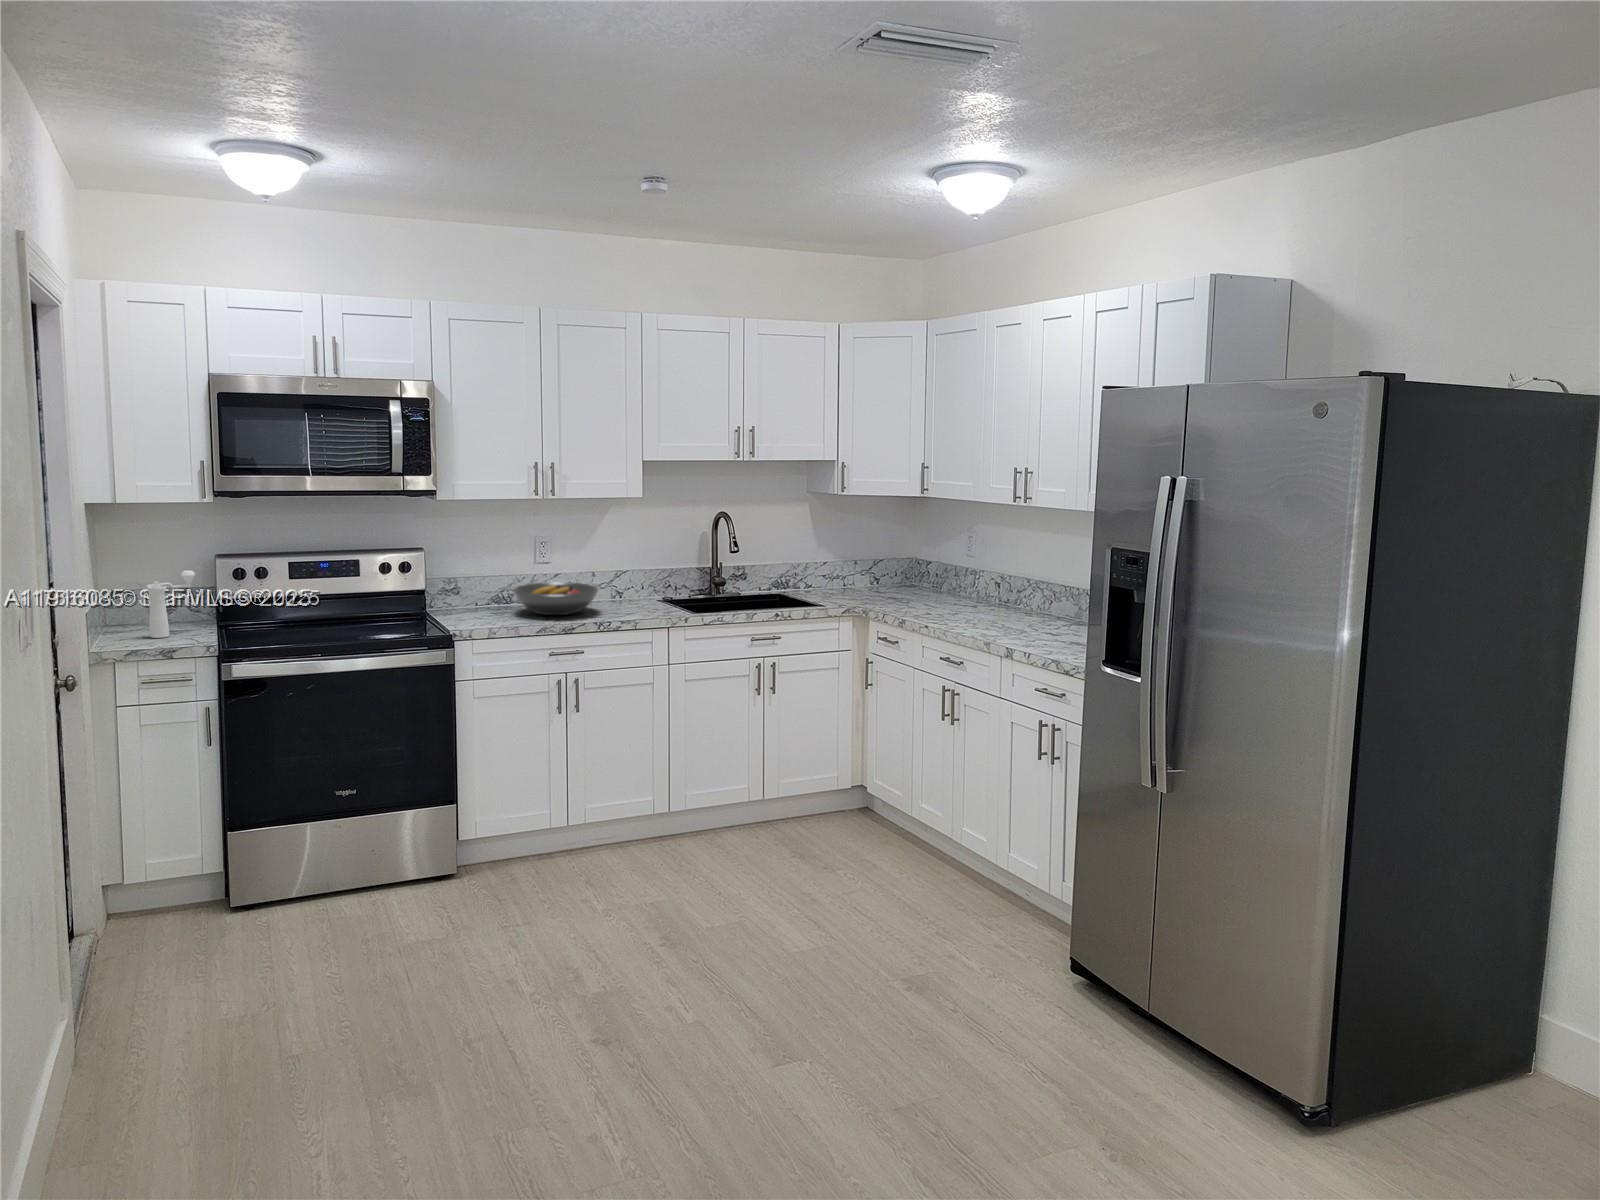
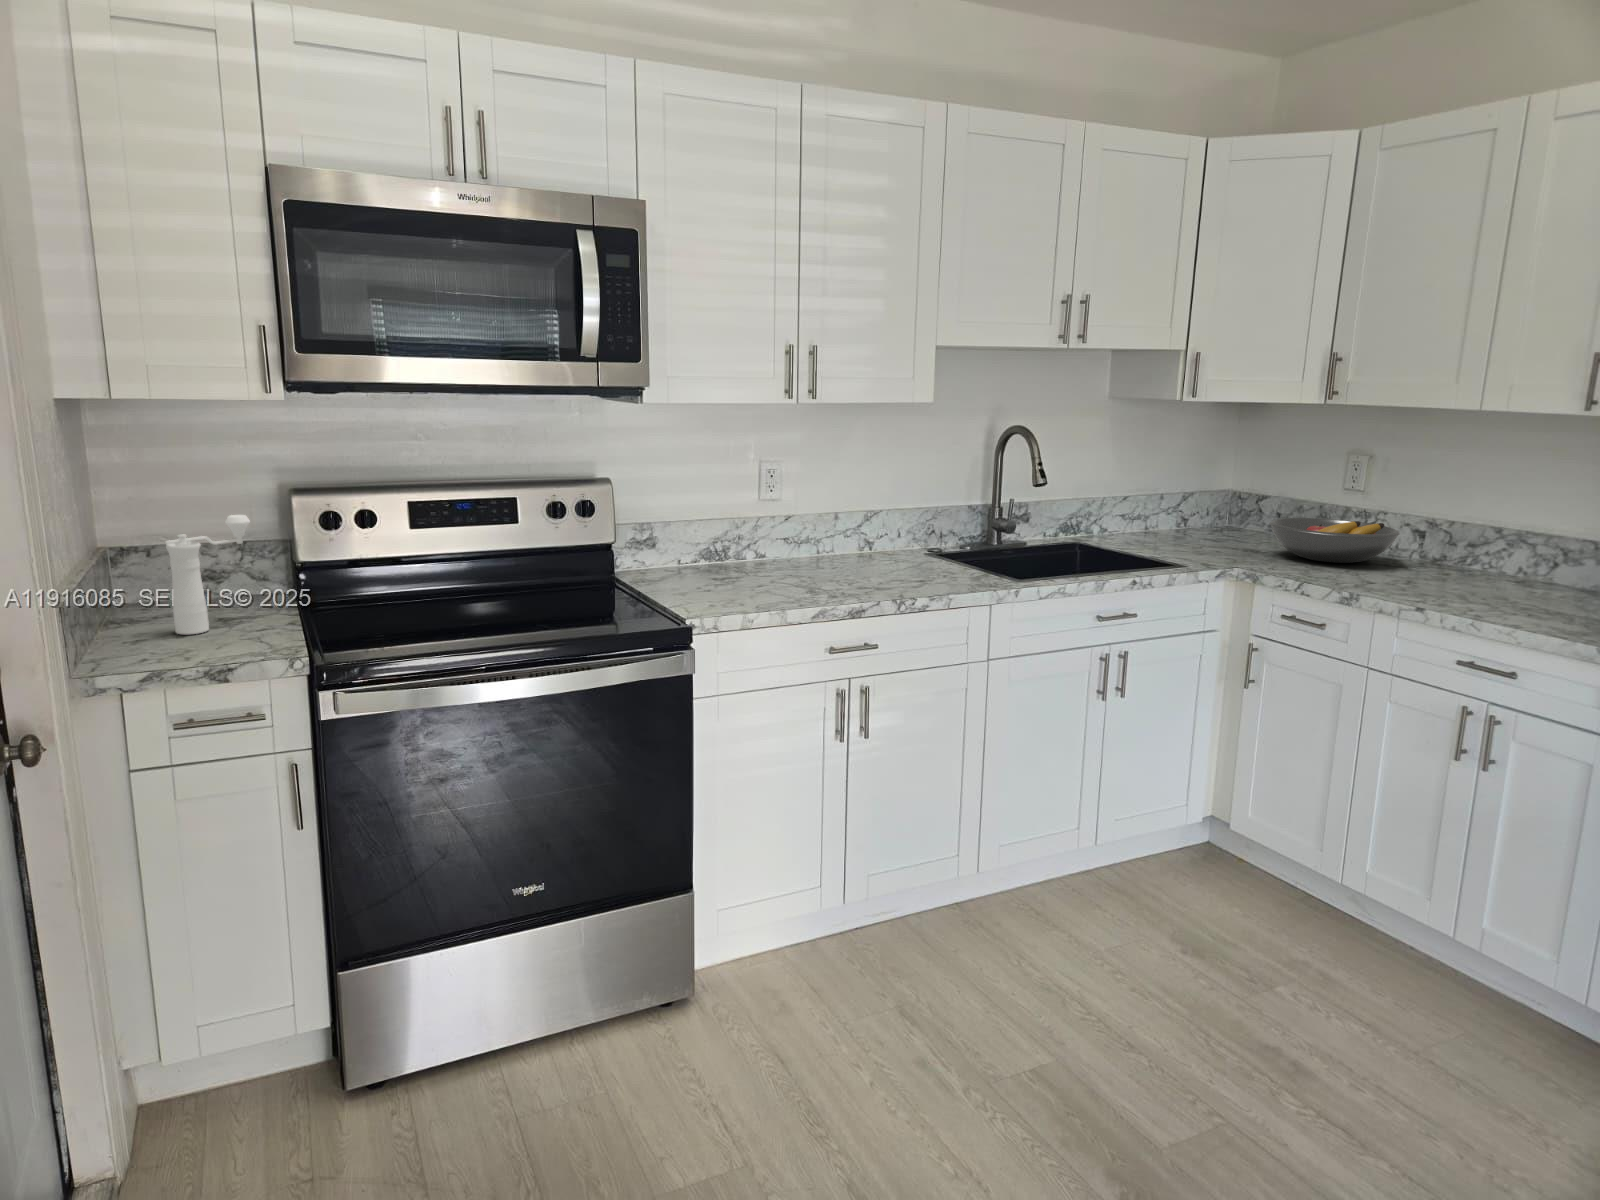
fruit bowl: present [513,582,598,615] -> present [1270,518,1400,563]

